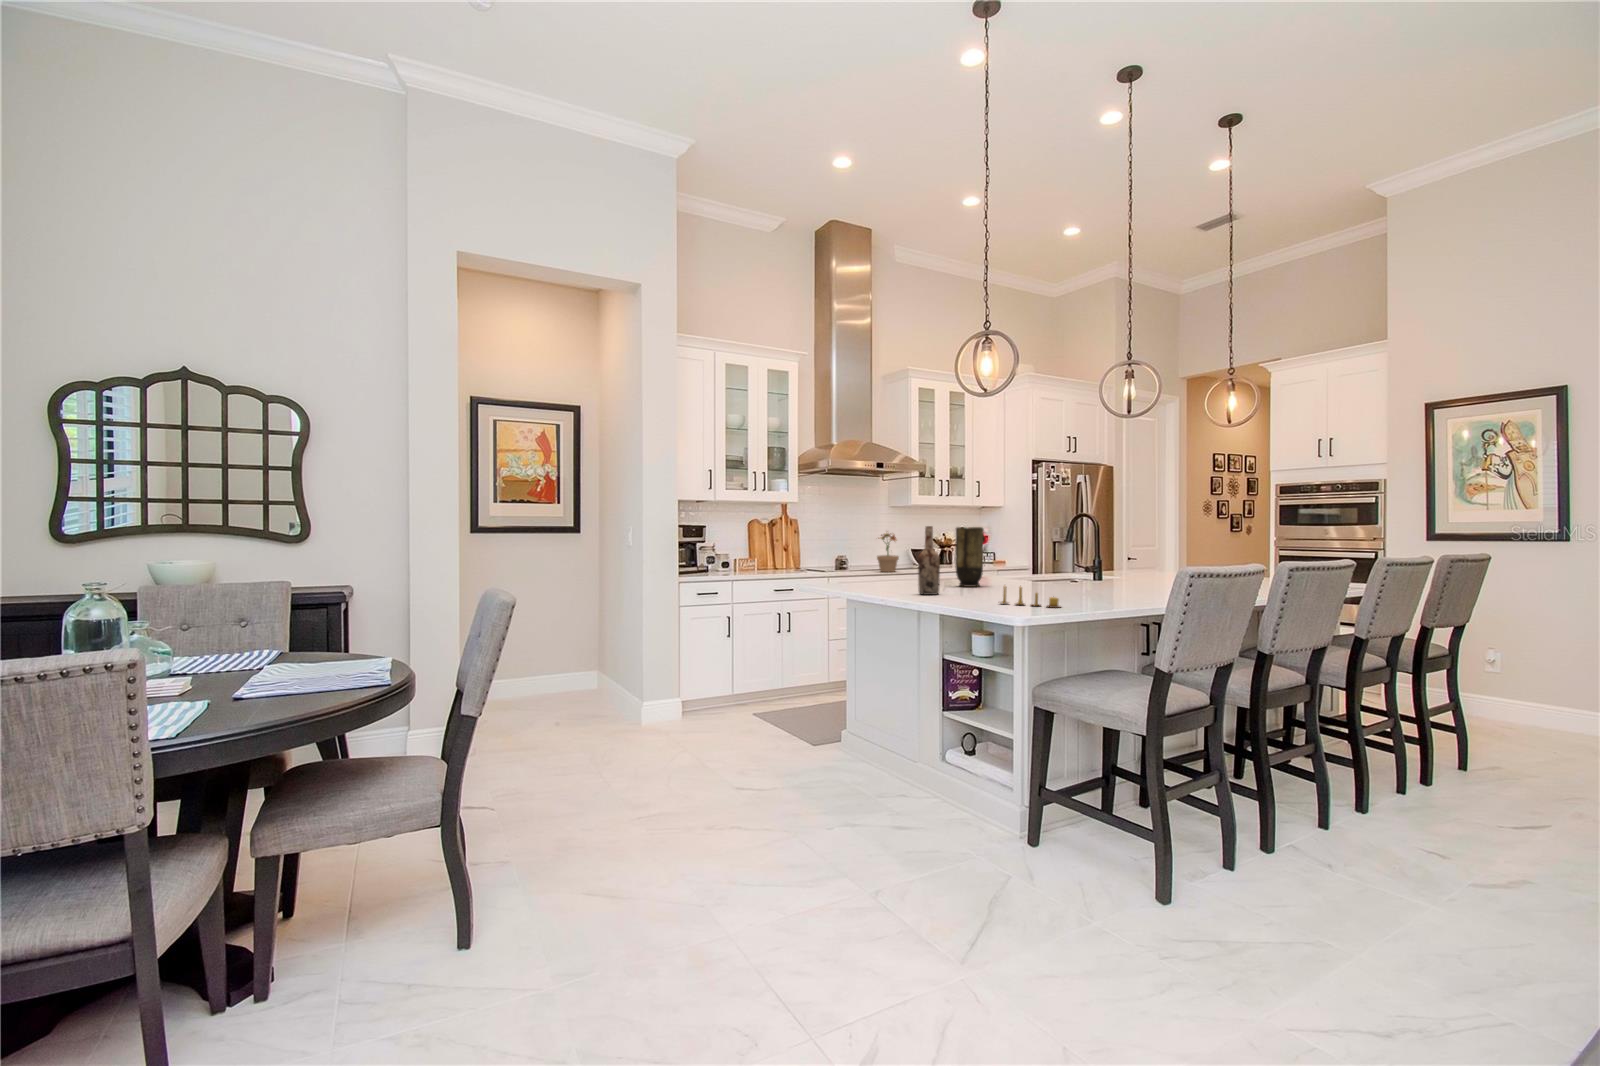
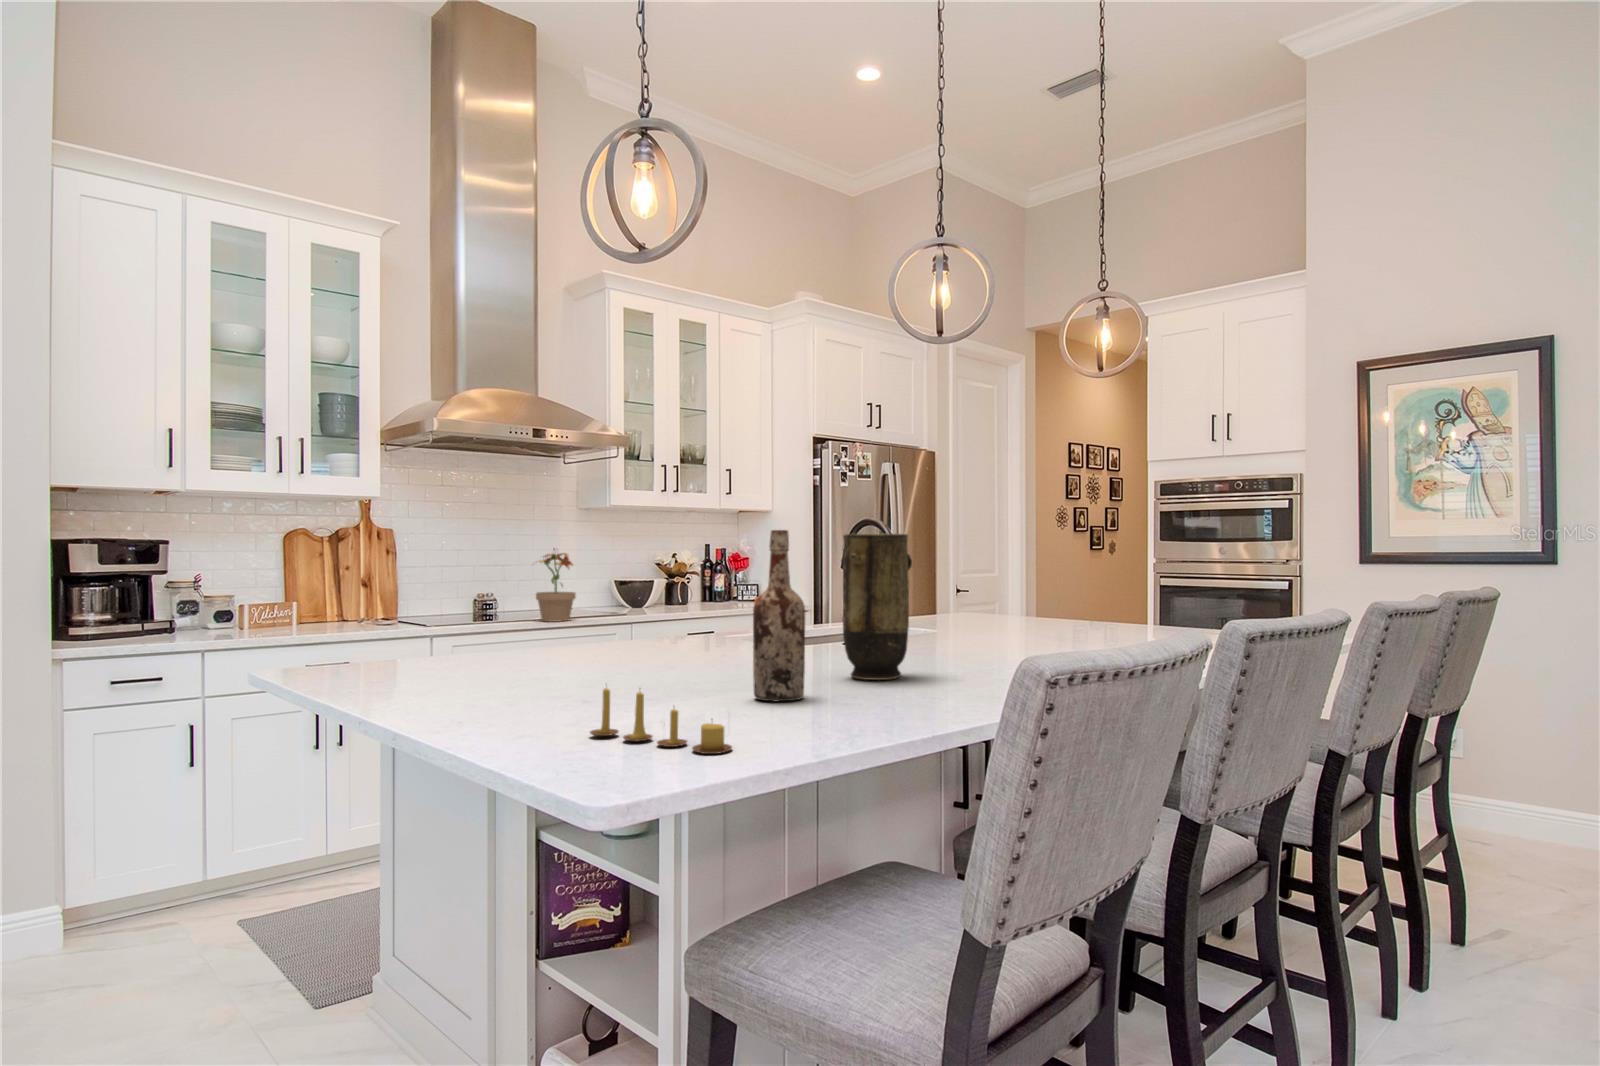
wine bottle: present [918,526,940,595] -> present [753,530,805,701]
vase: present [955,527,985,587] -> present [843,533,912,680]

